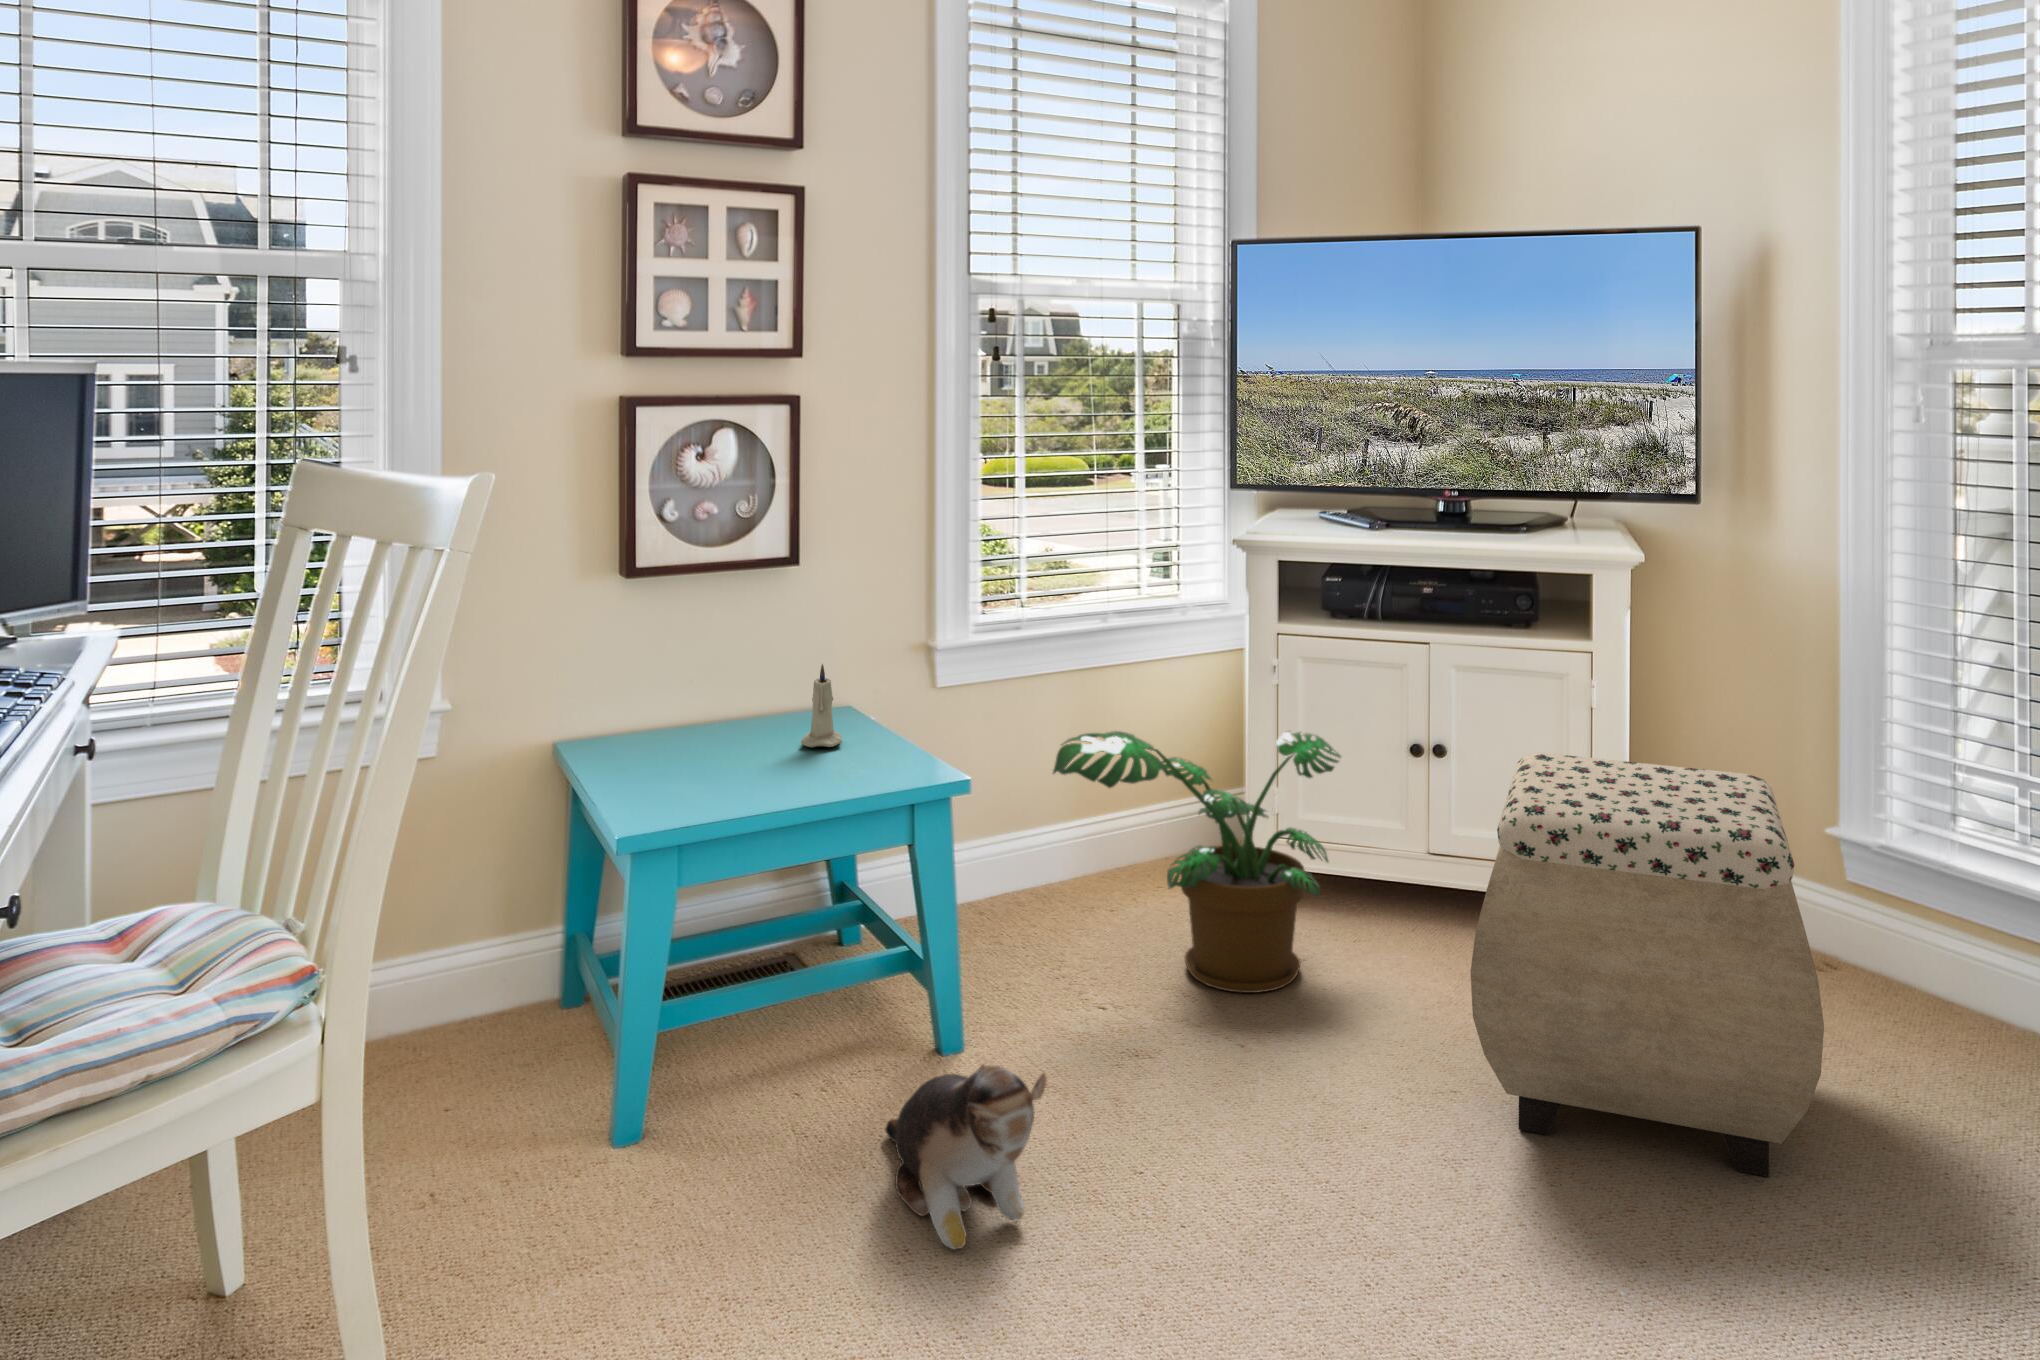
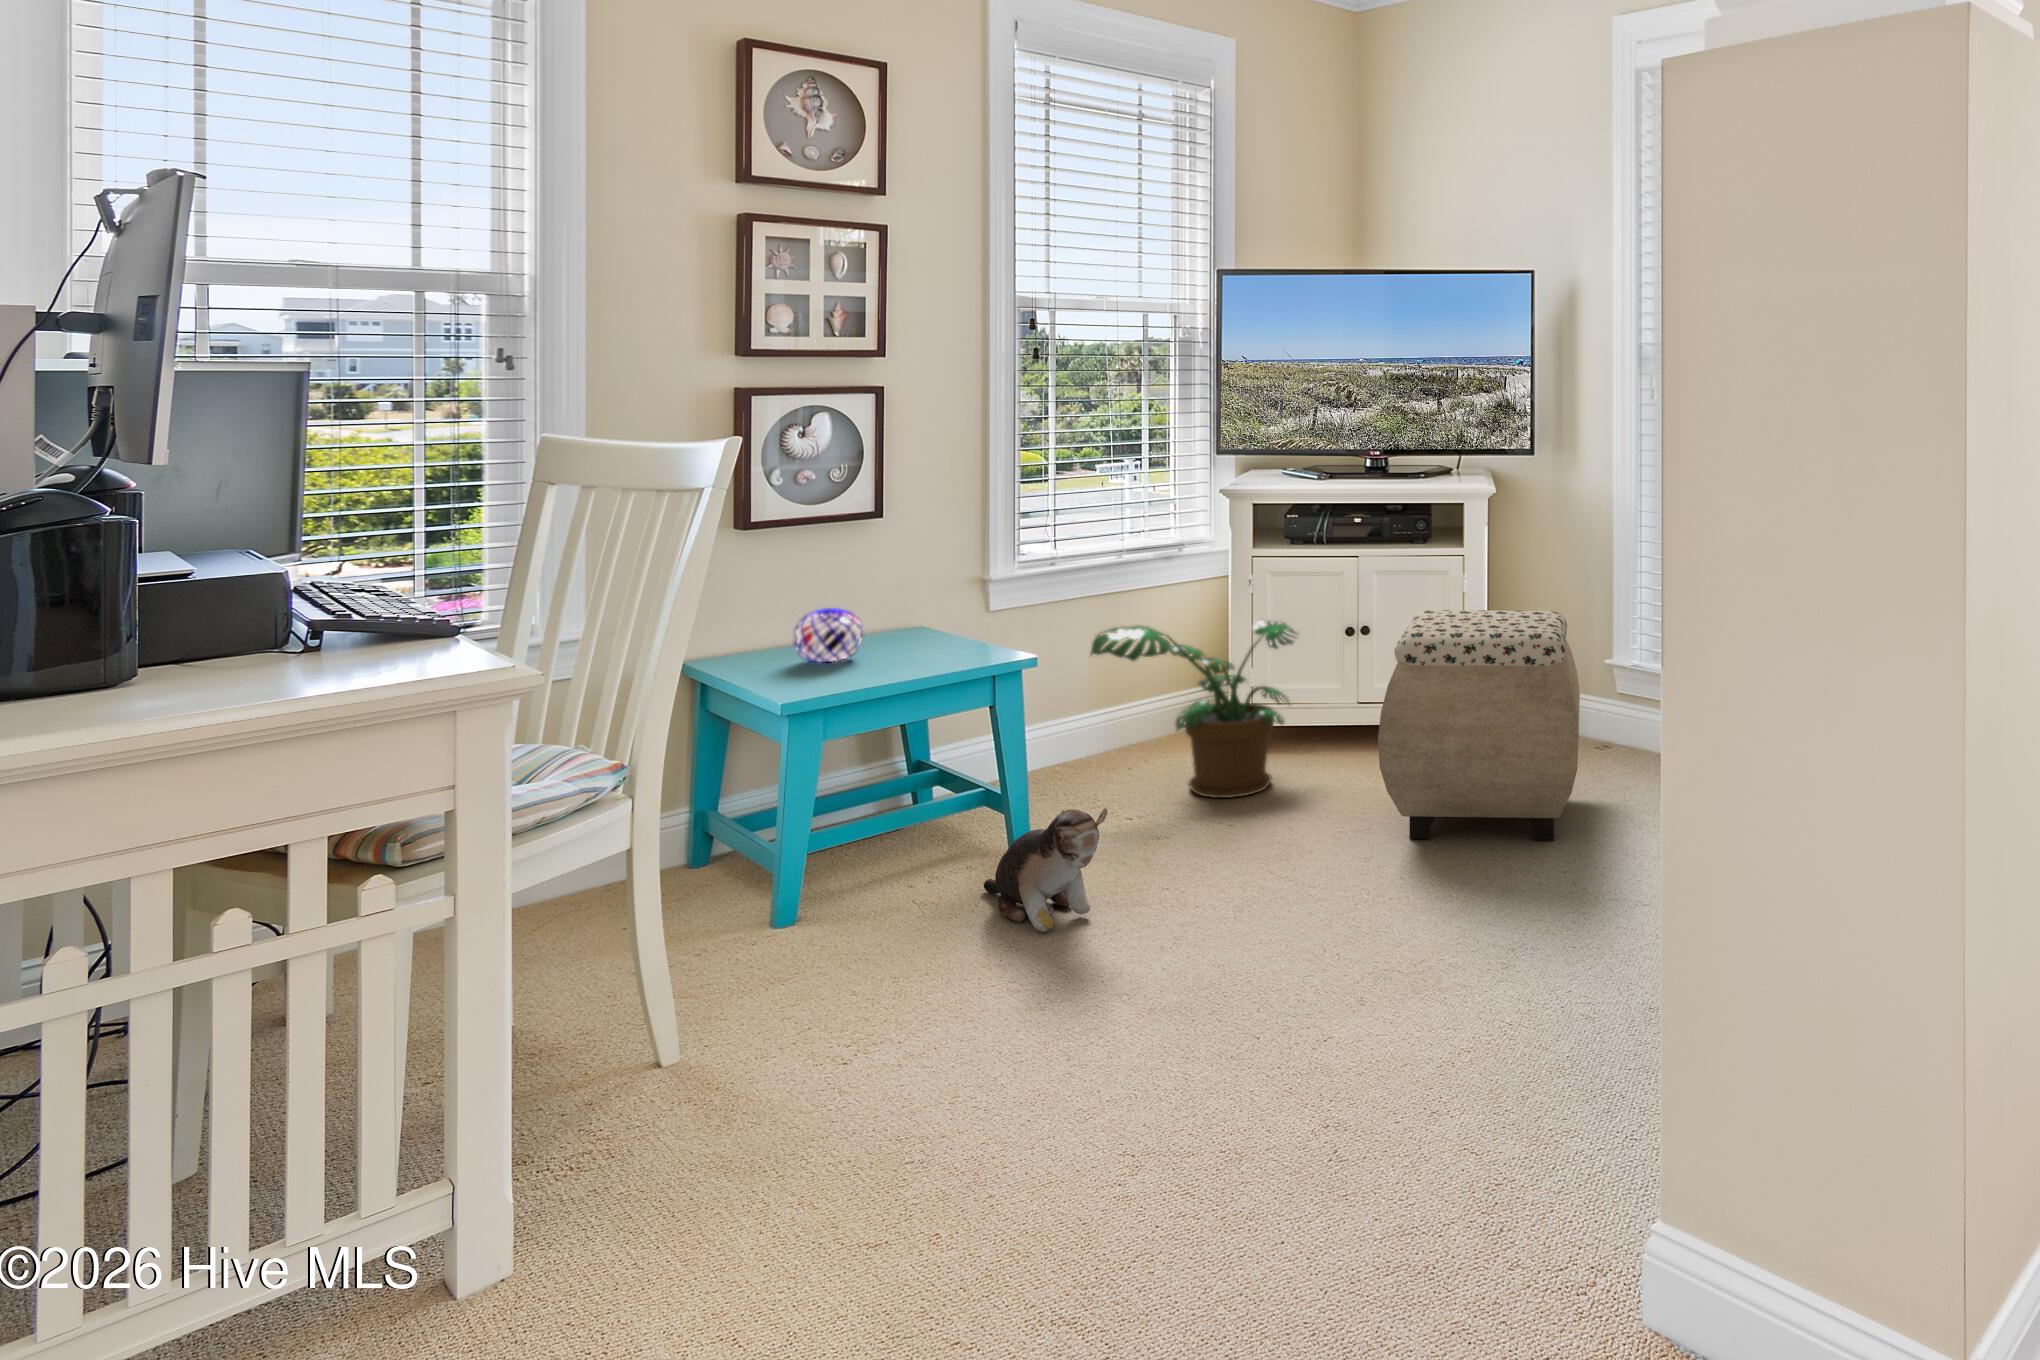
candle: present [801,664,842,747] -> none [897,582,929,644]
decorative orb: none [664,698,751,773] -> present [794,608,863,662]

